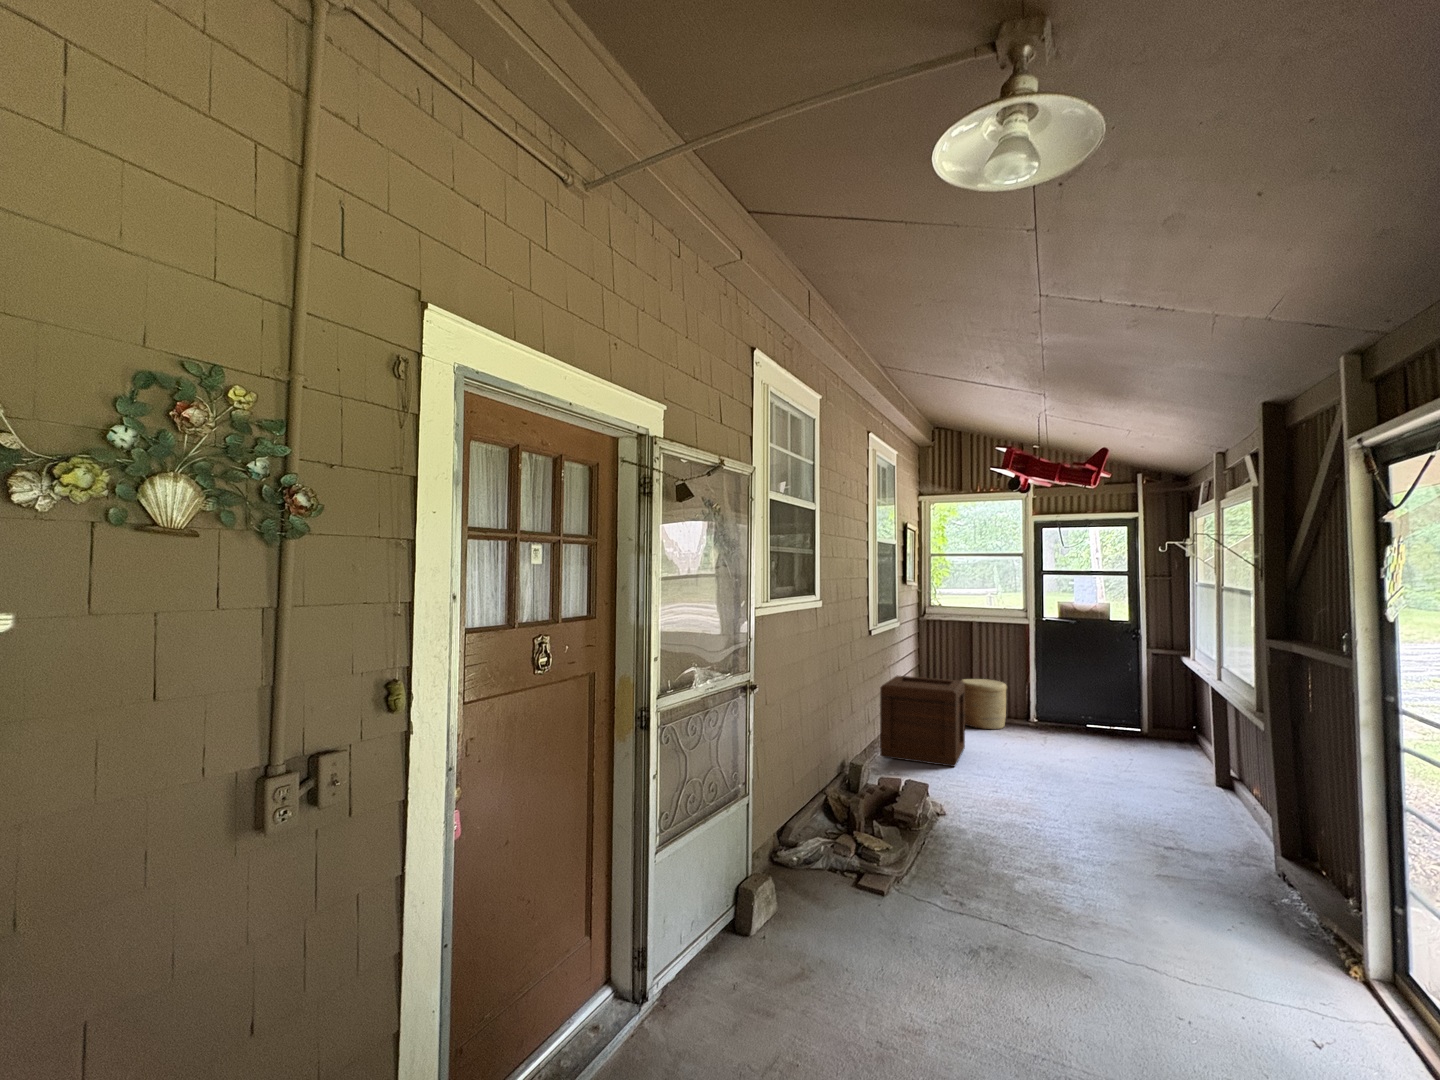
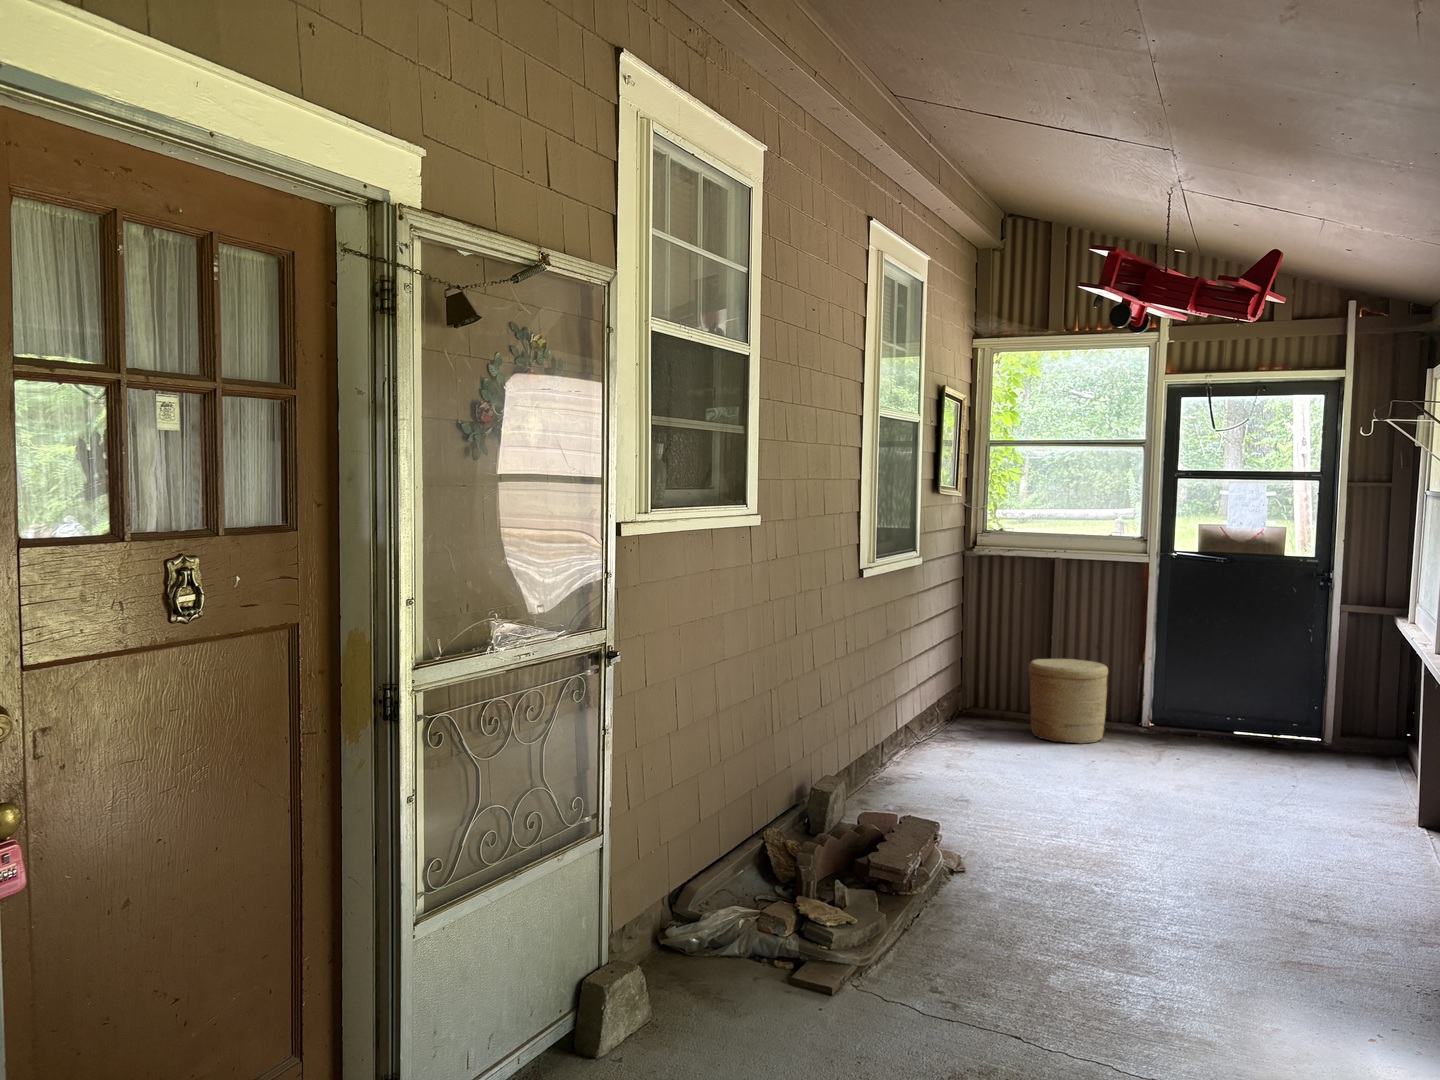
wooden crate: present [880,675,965,767] -> none [877,651,1027,802]

